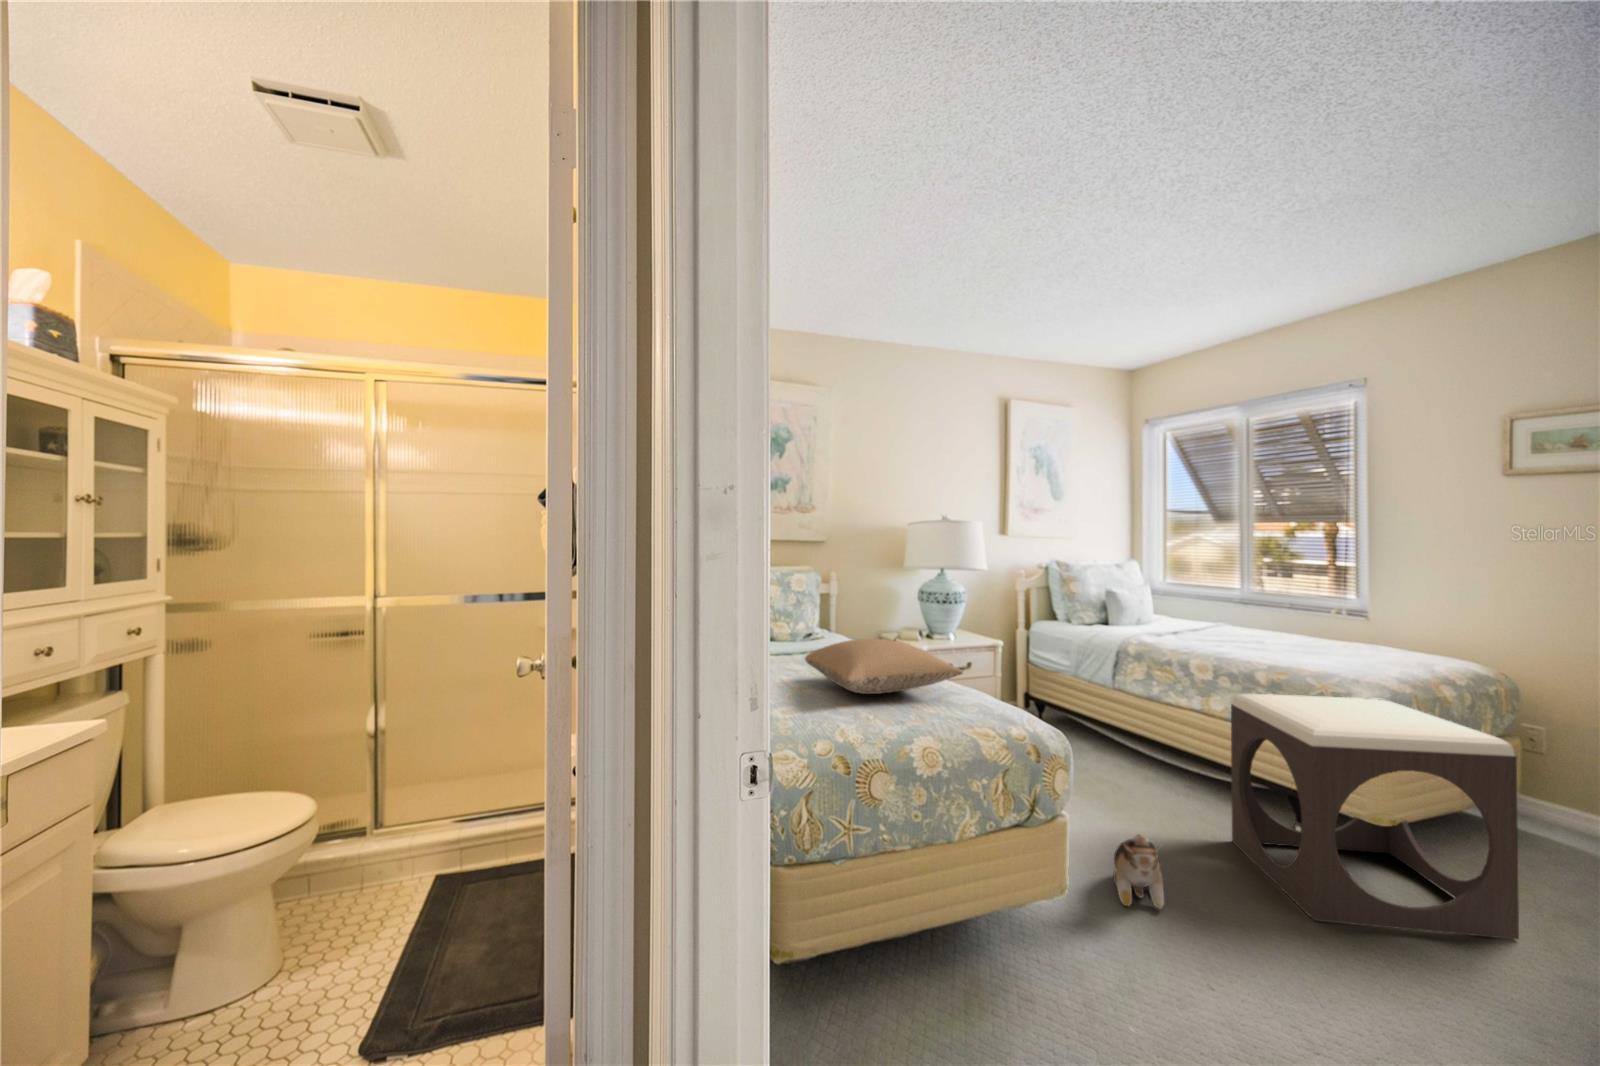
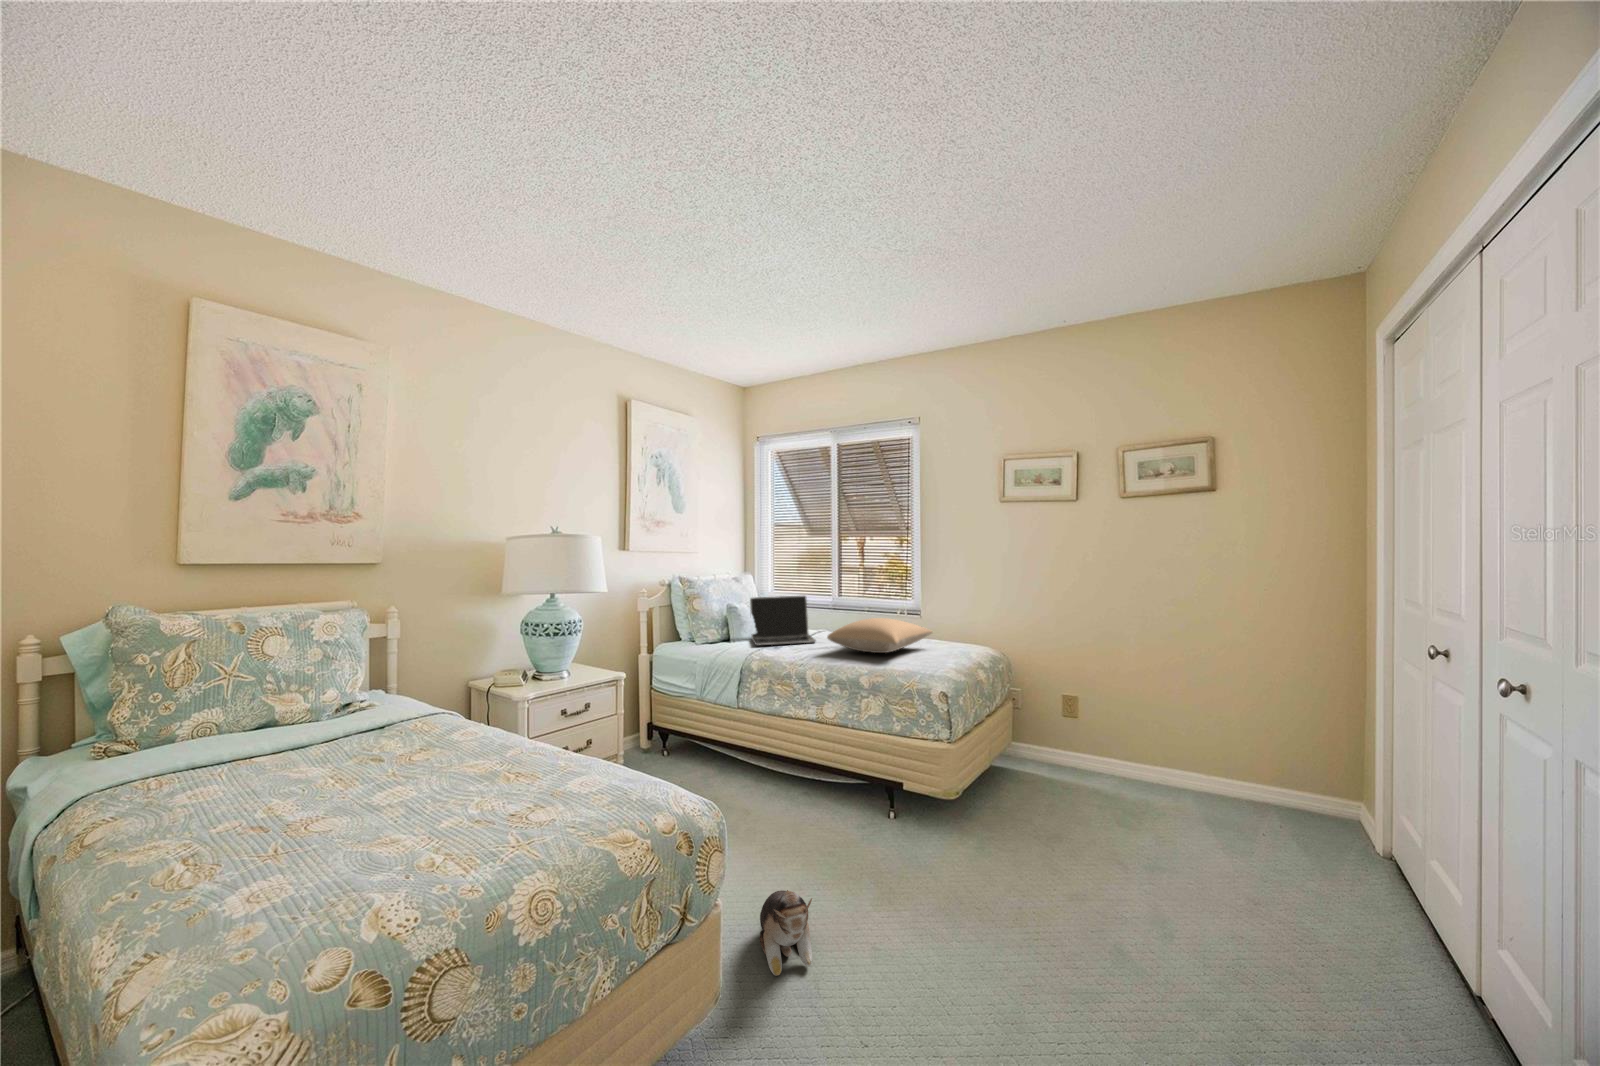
laptop: none [1135,585,1211,636] -> present [750,596,816,645]
pillow: present [805,639,963,694] -> present [827,618,933,653]
footstool: present [1231,694,1519,940] -> none [848,690,1056,921]

